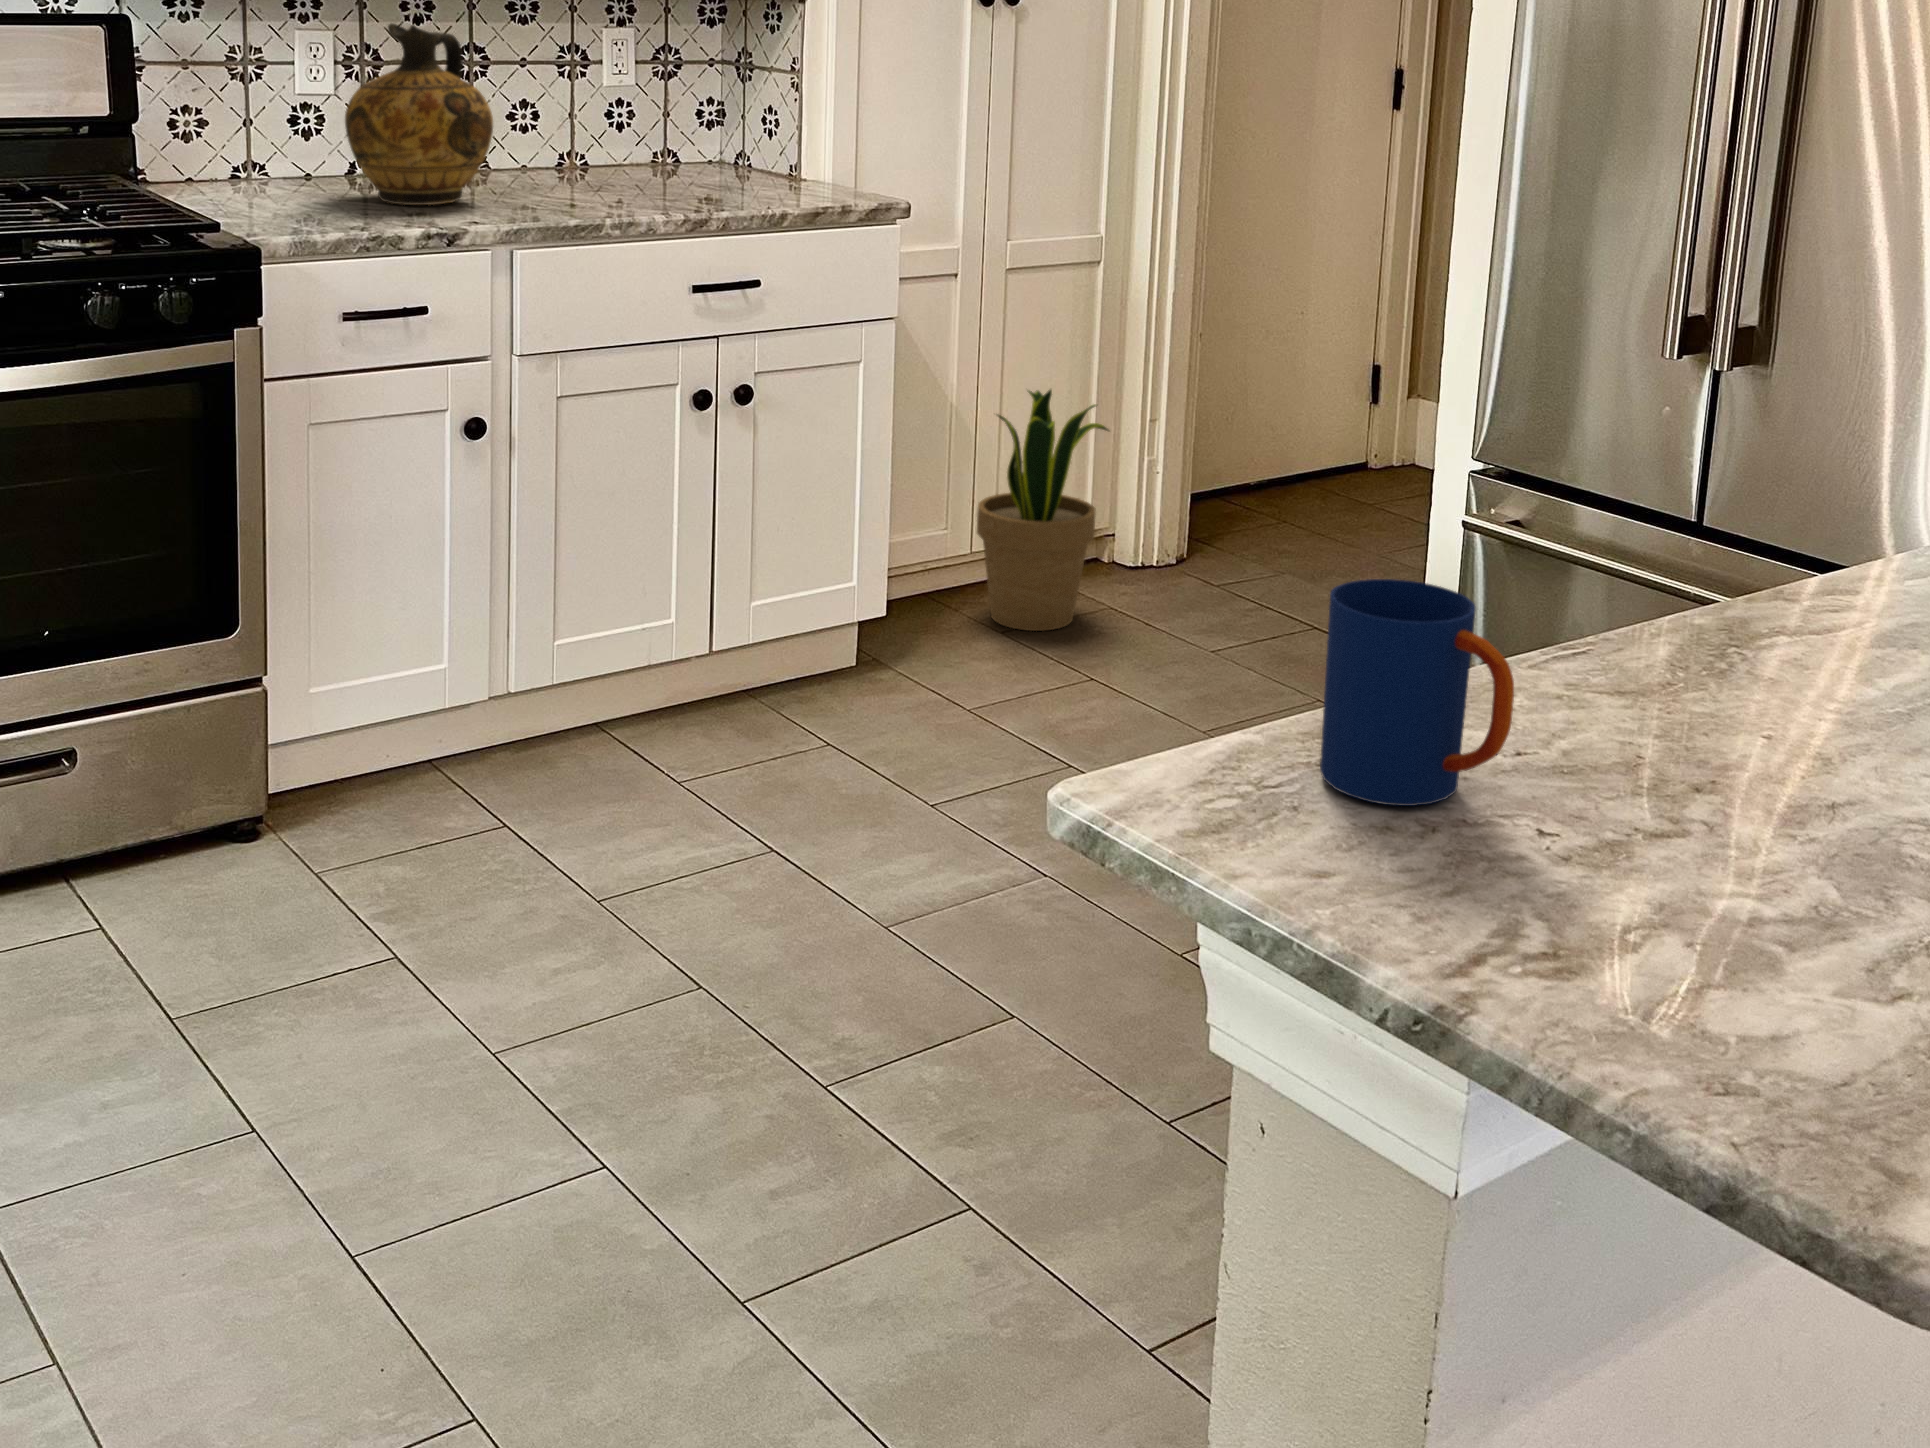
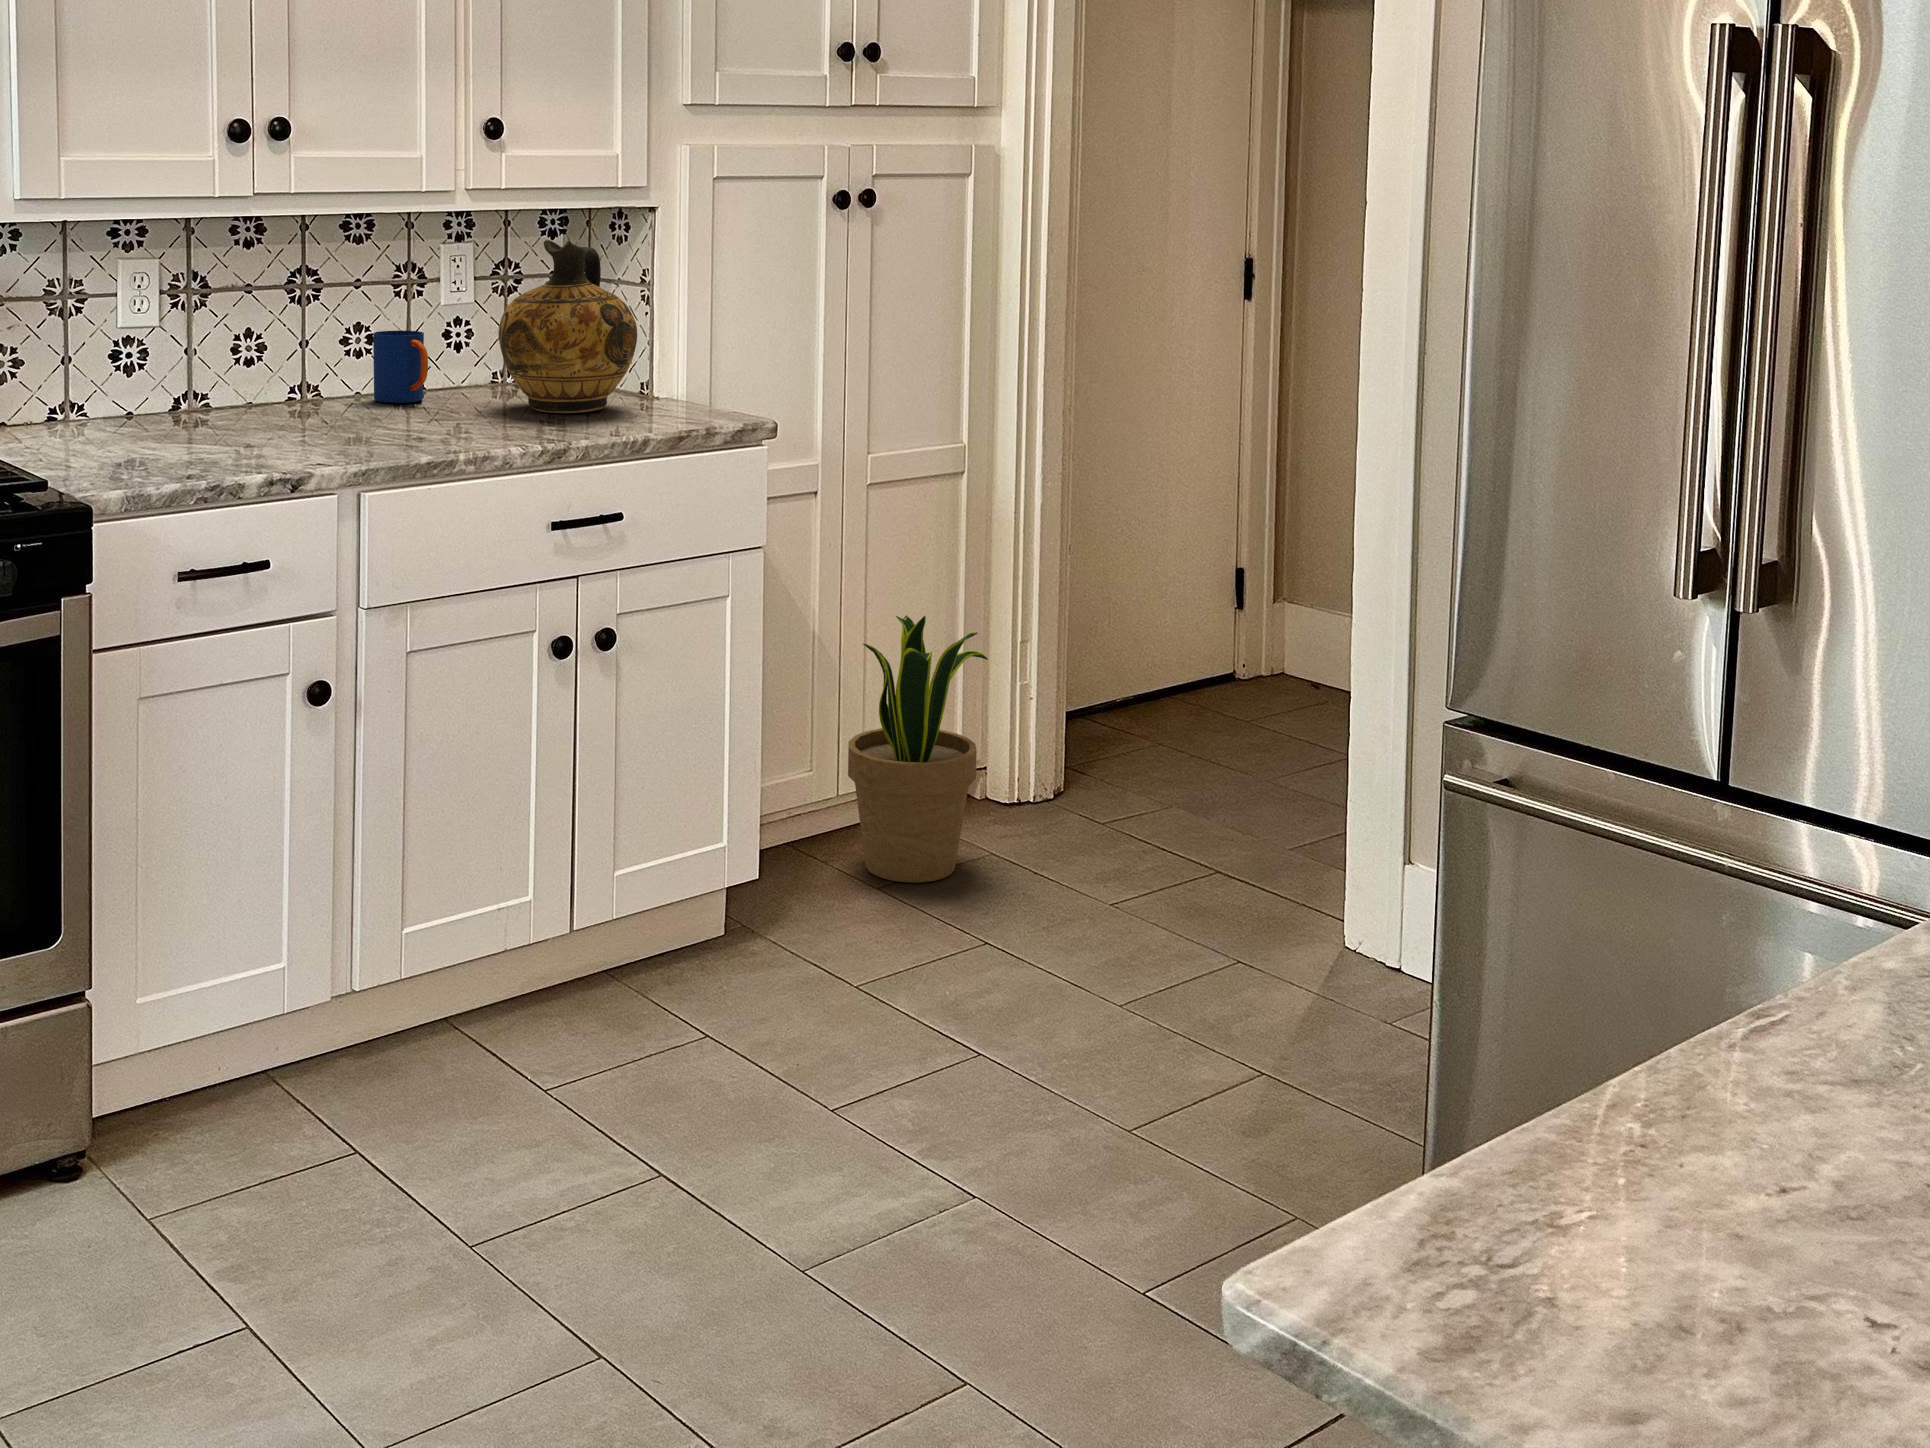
ceramic jug: present [345,23,493,205] -> present [498,240,637,413]
mug: present [1320,579,1514,806] -> present [373,331,428,403]

